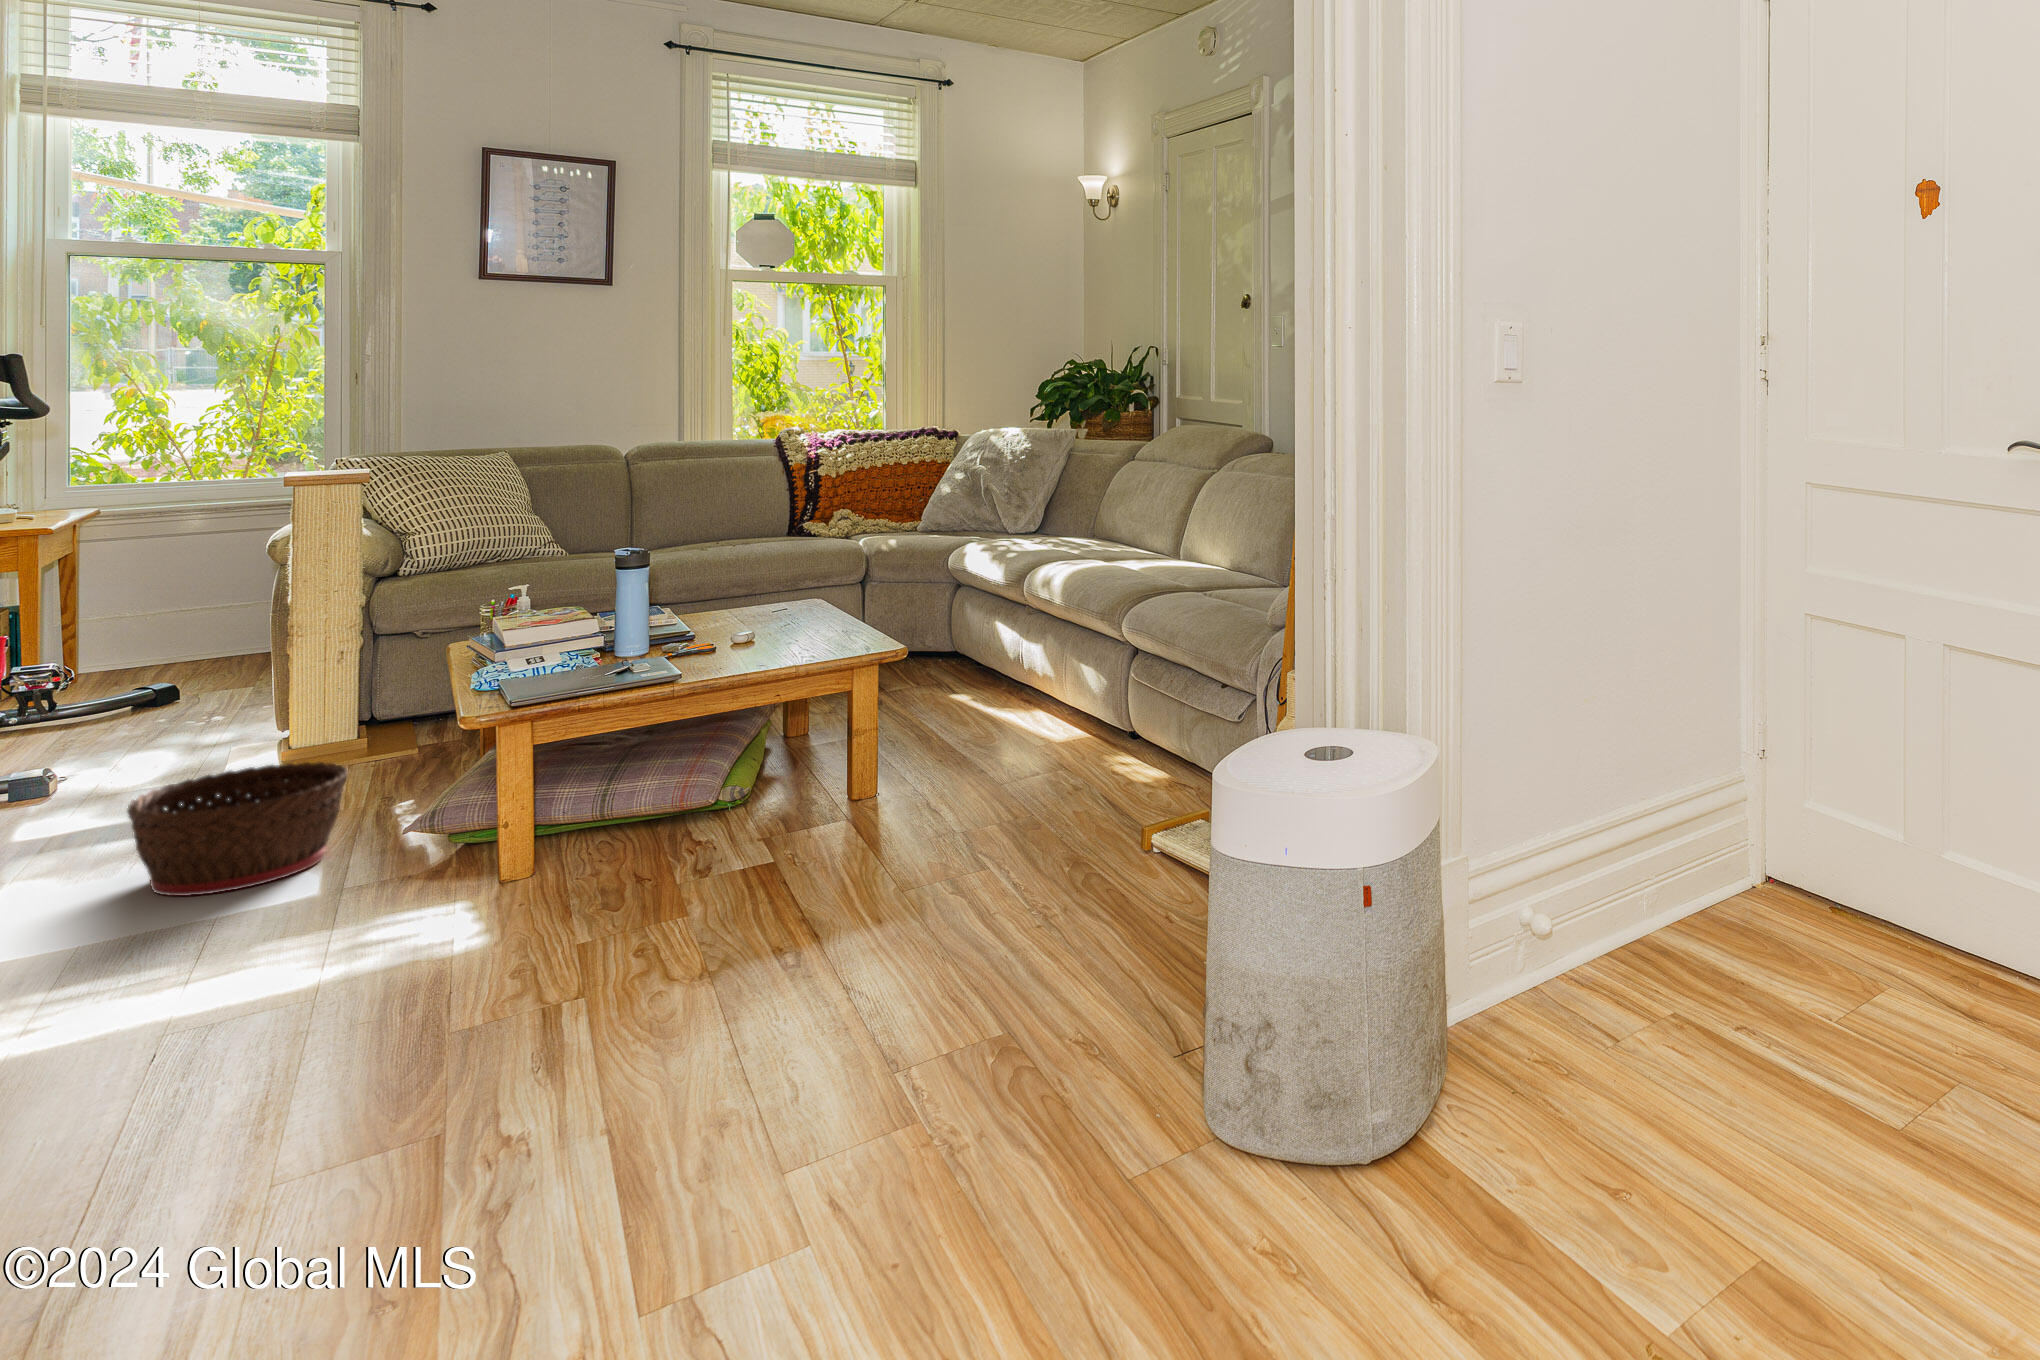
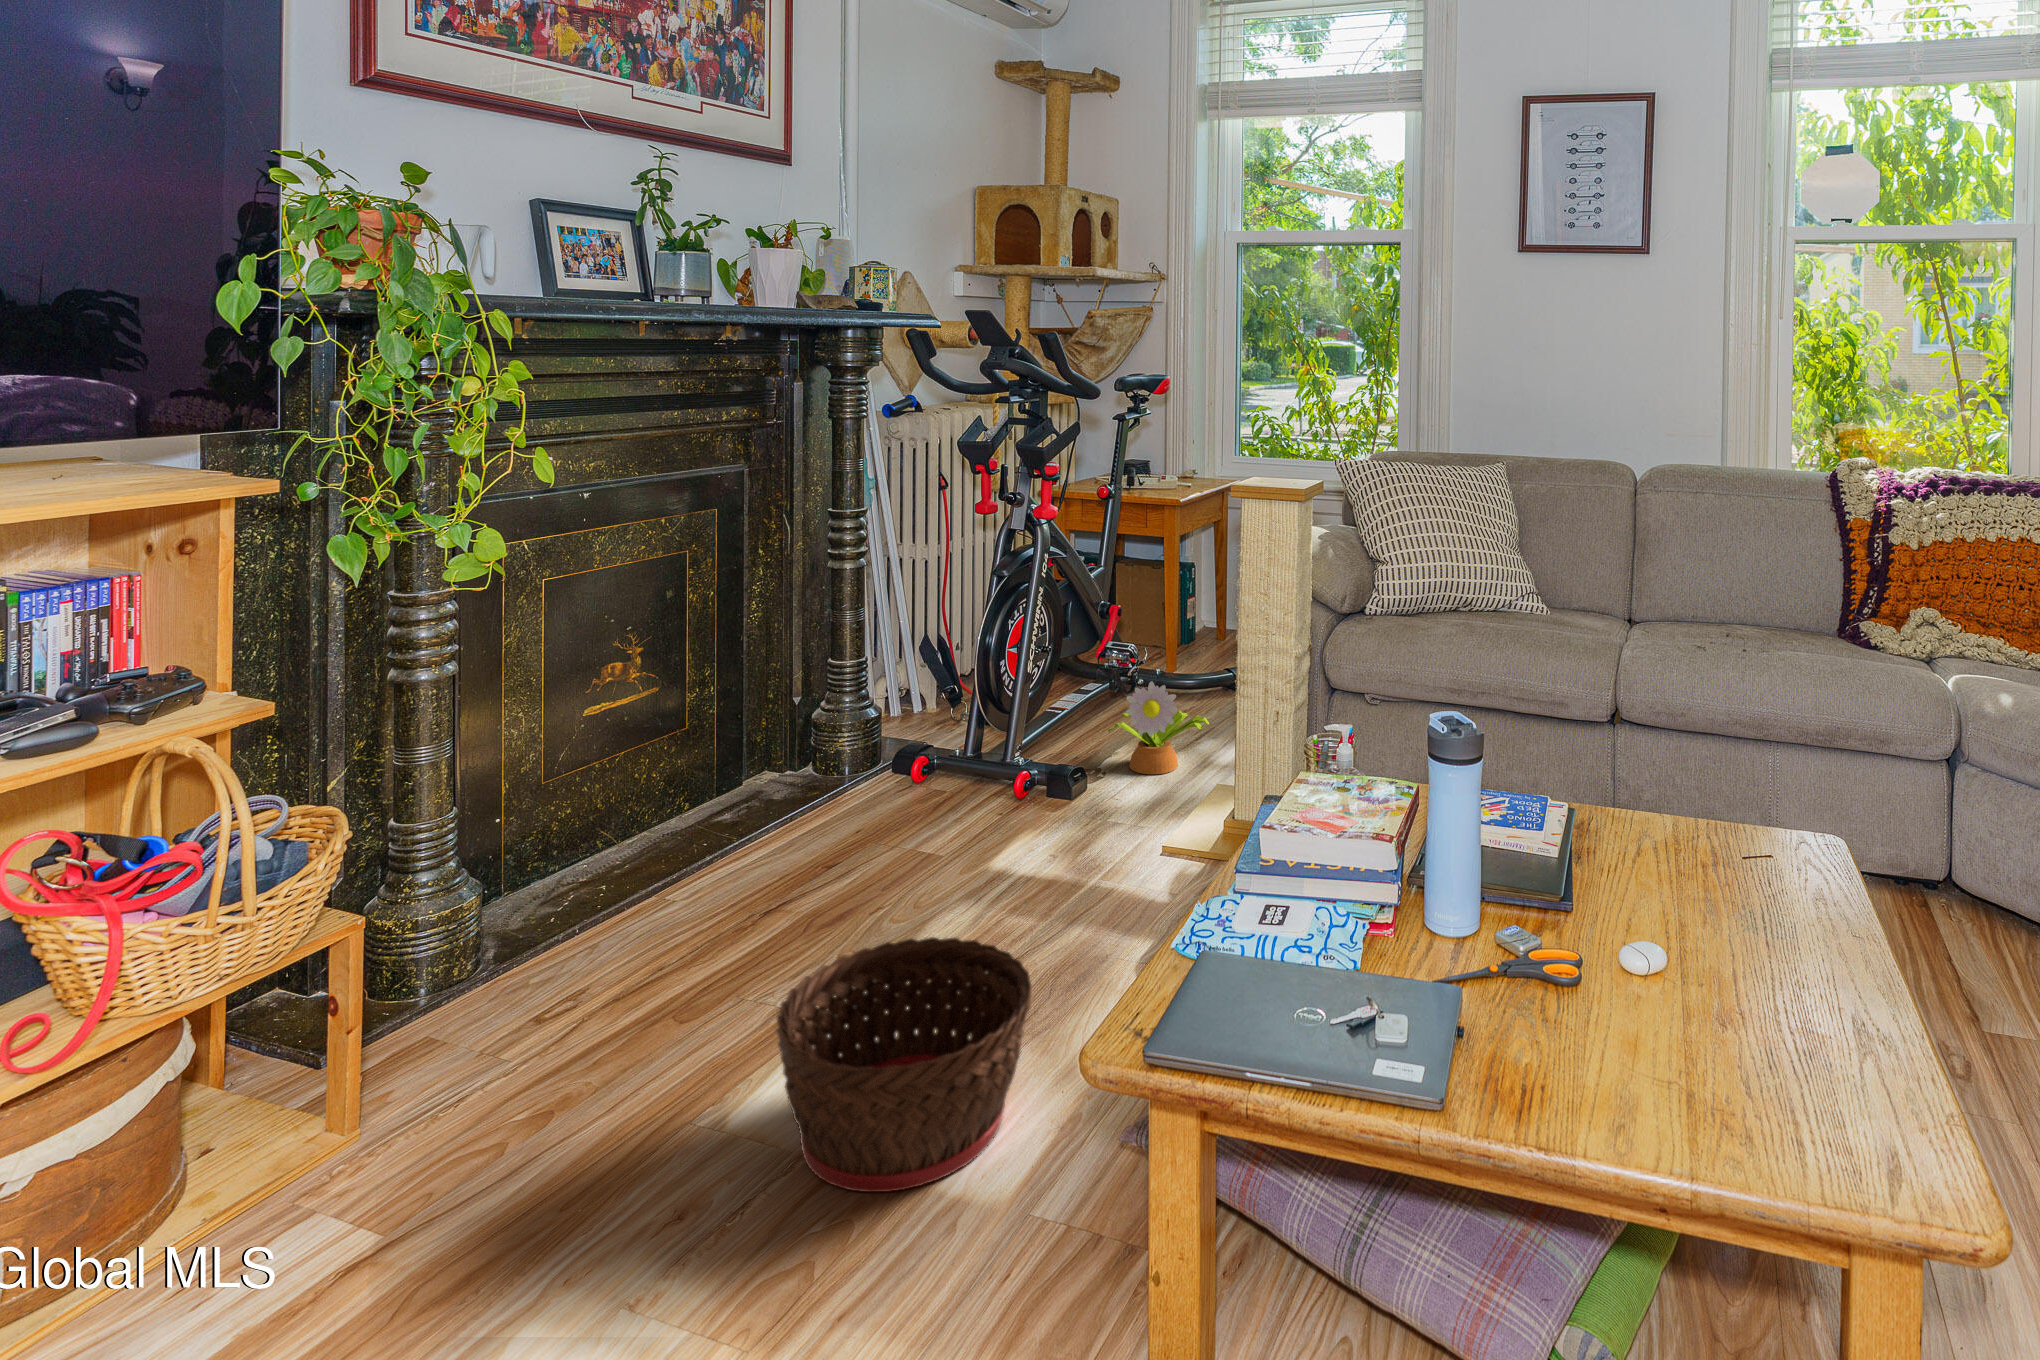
decorative plant: none [105,662,227,750] -> present [1108,681,1209,774]

